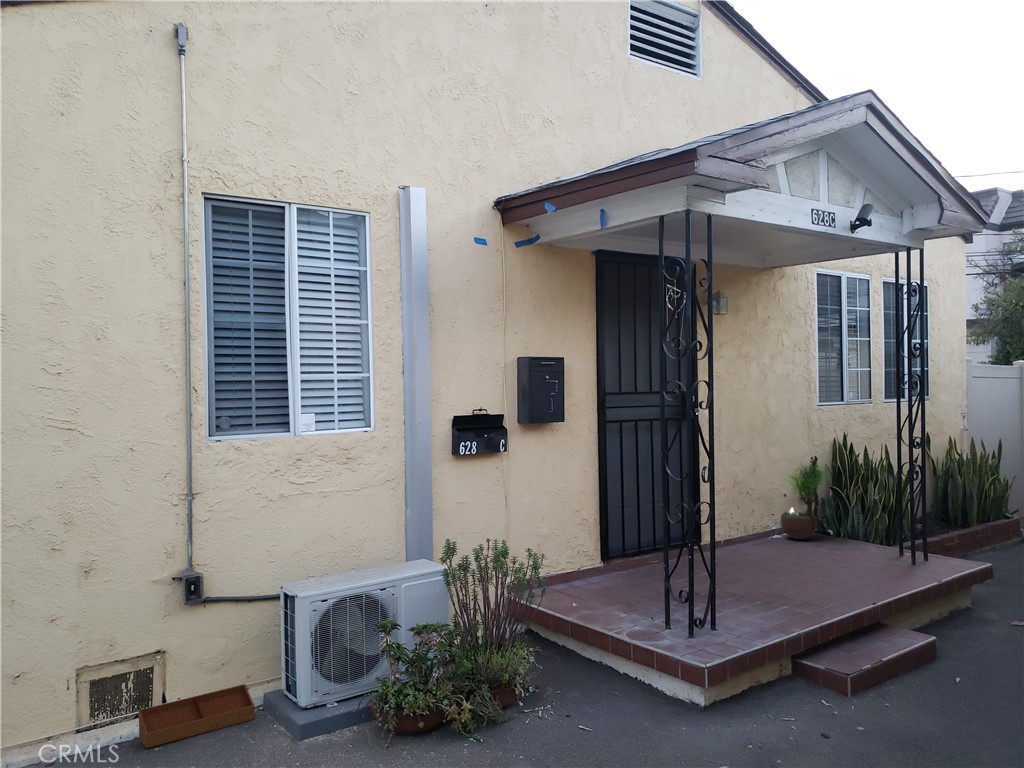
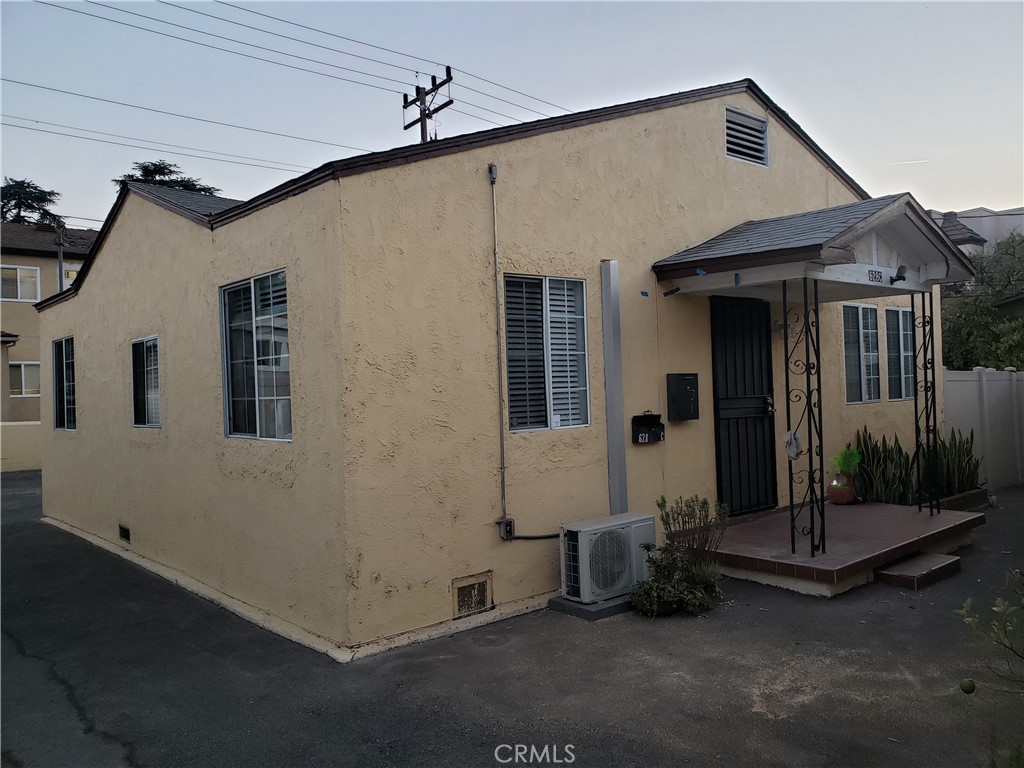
storage bin: present [139,684,255,748] -> none [483,593,547,629]

